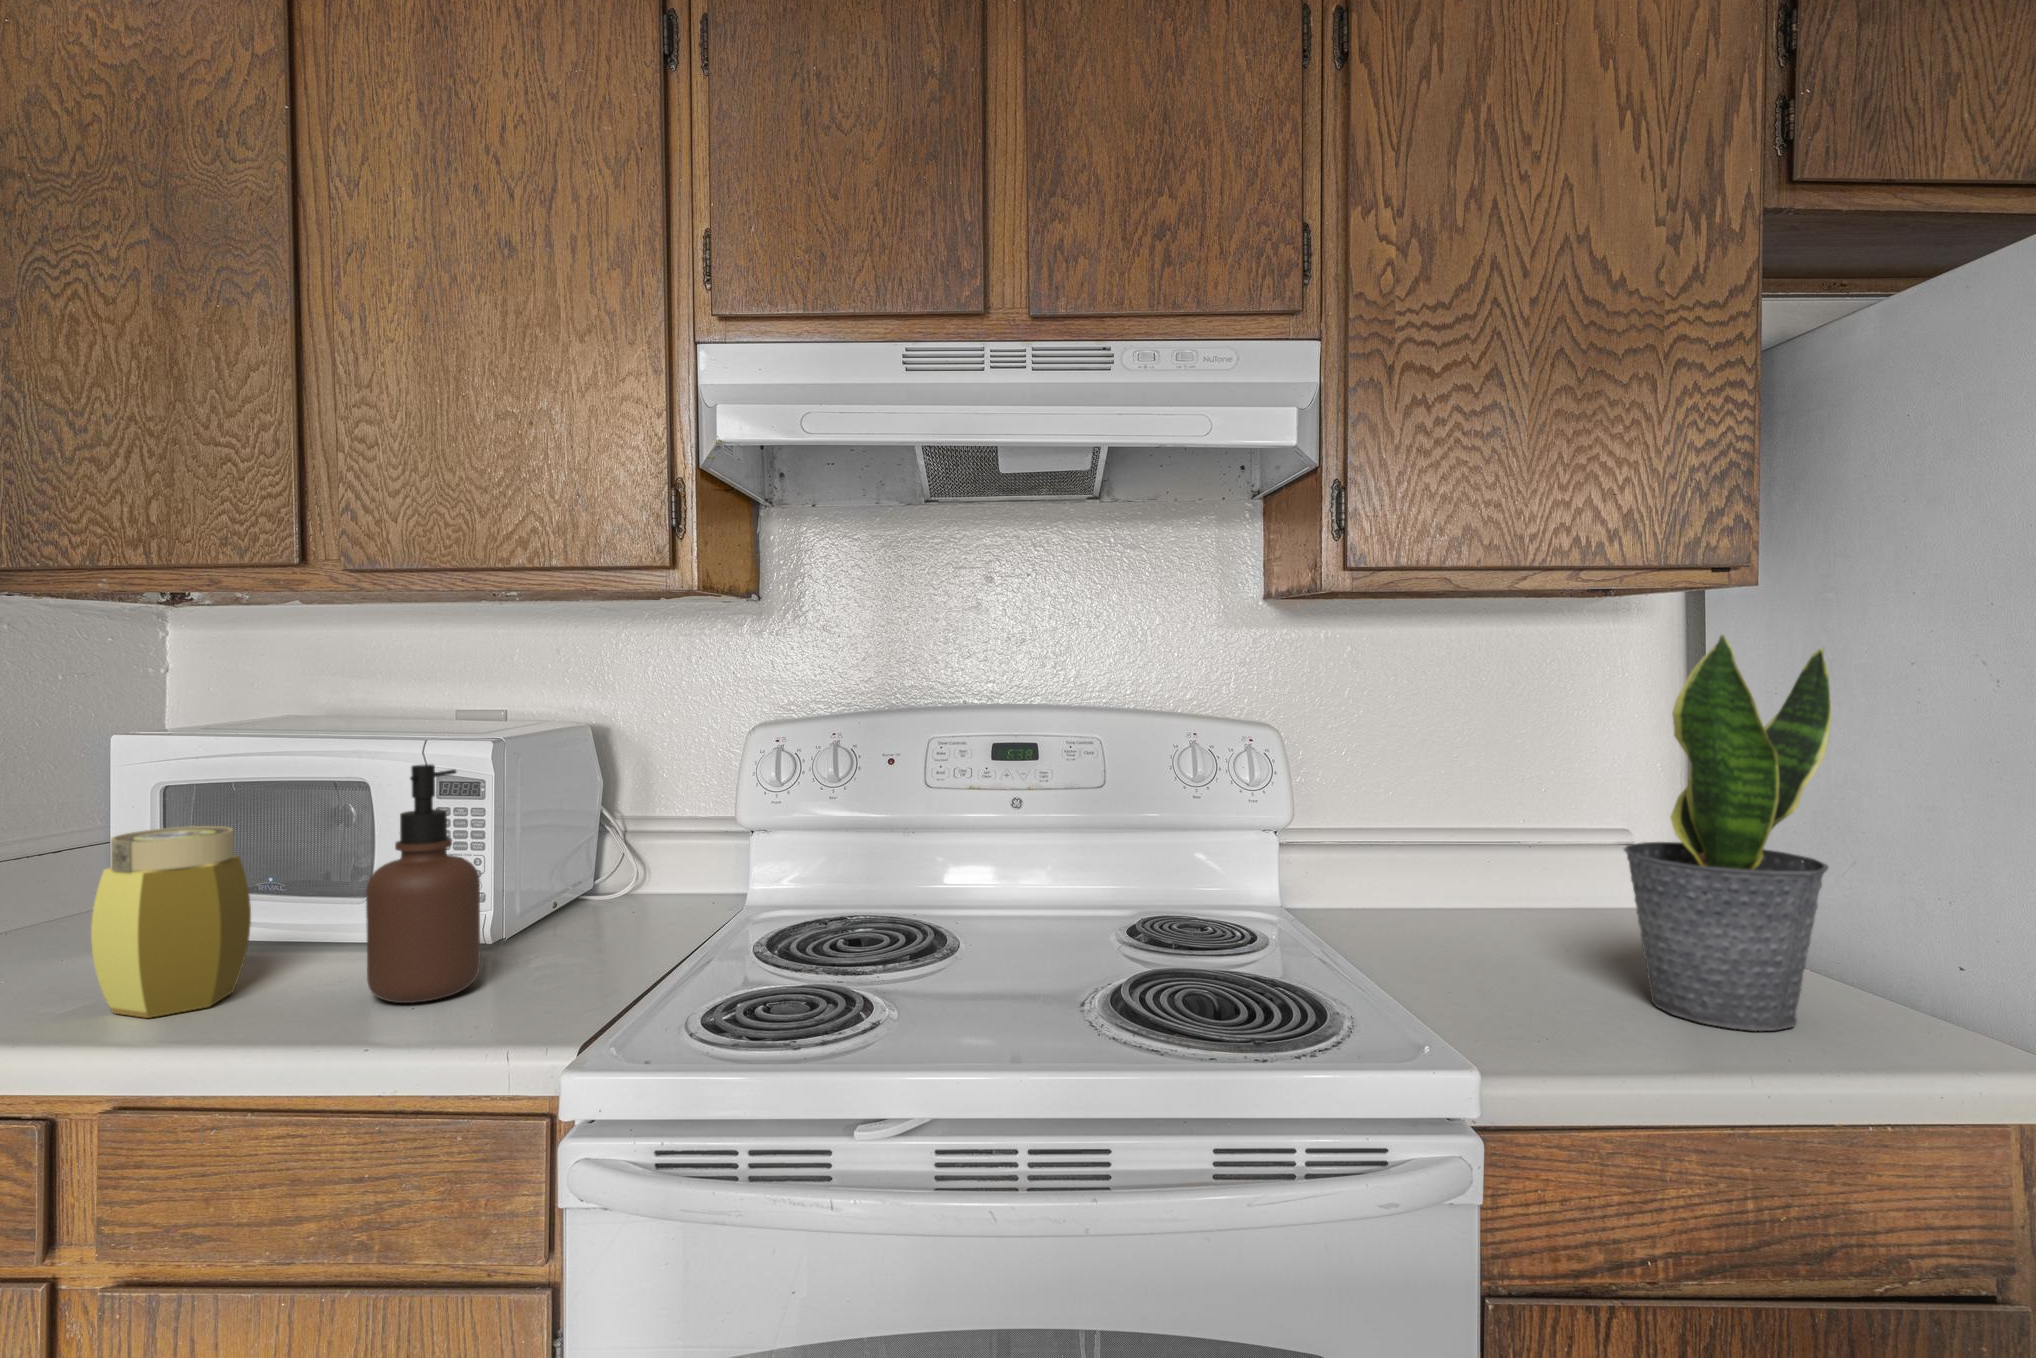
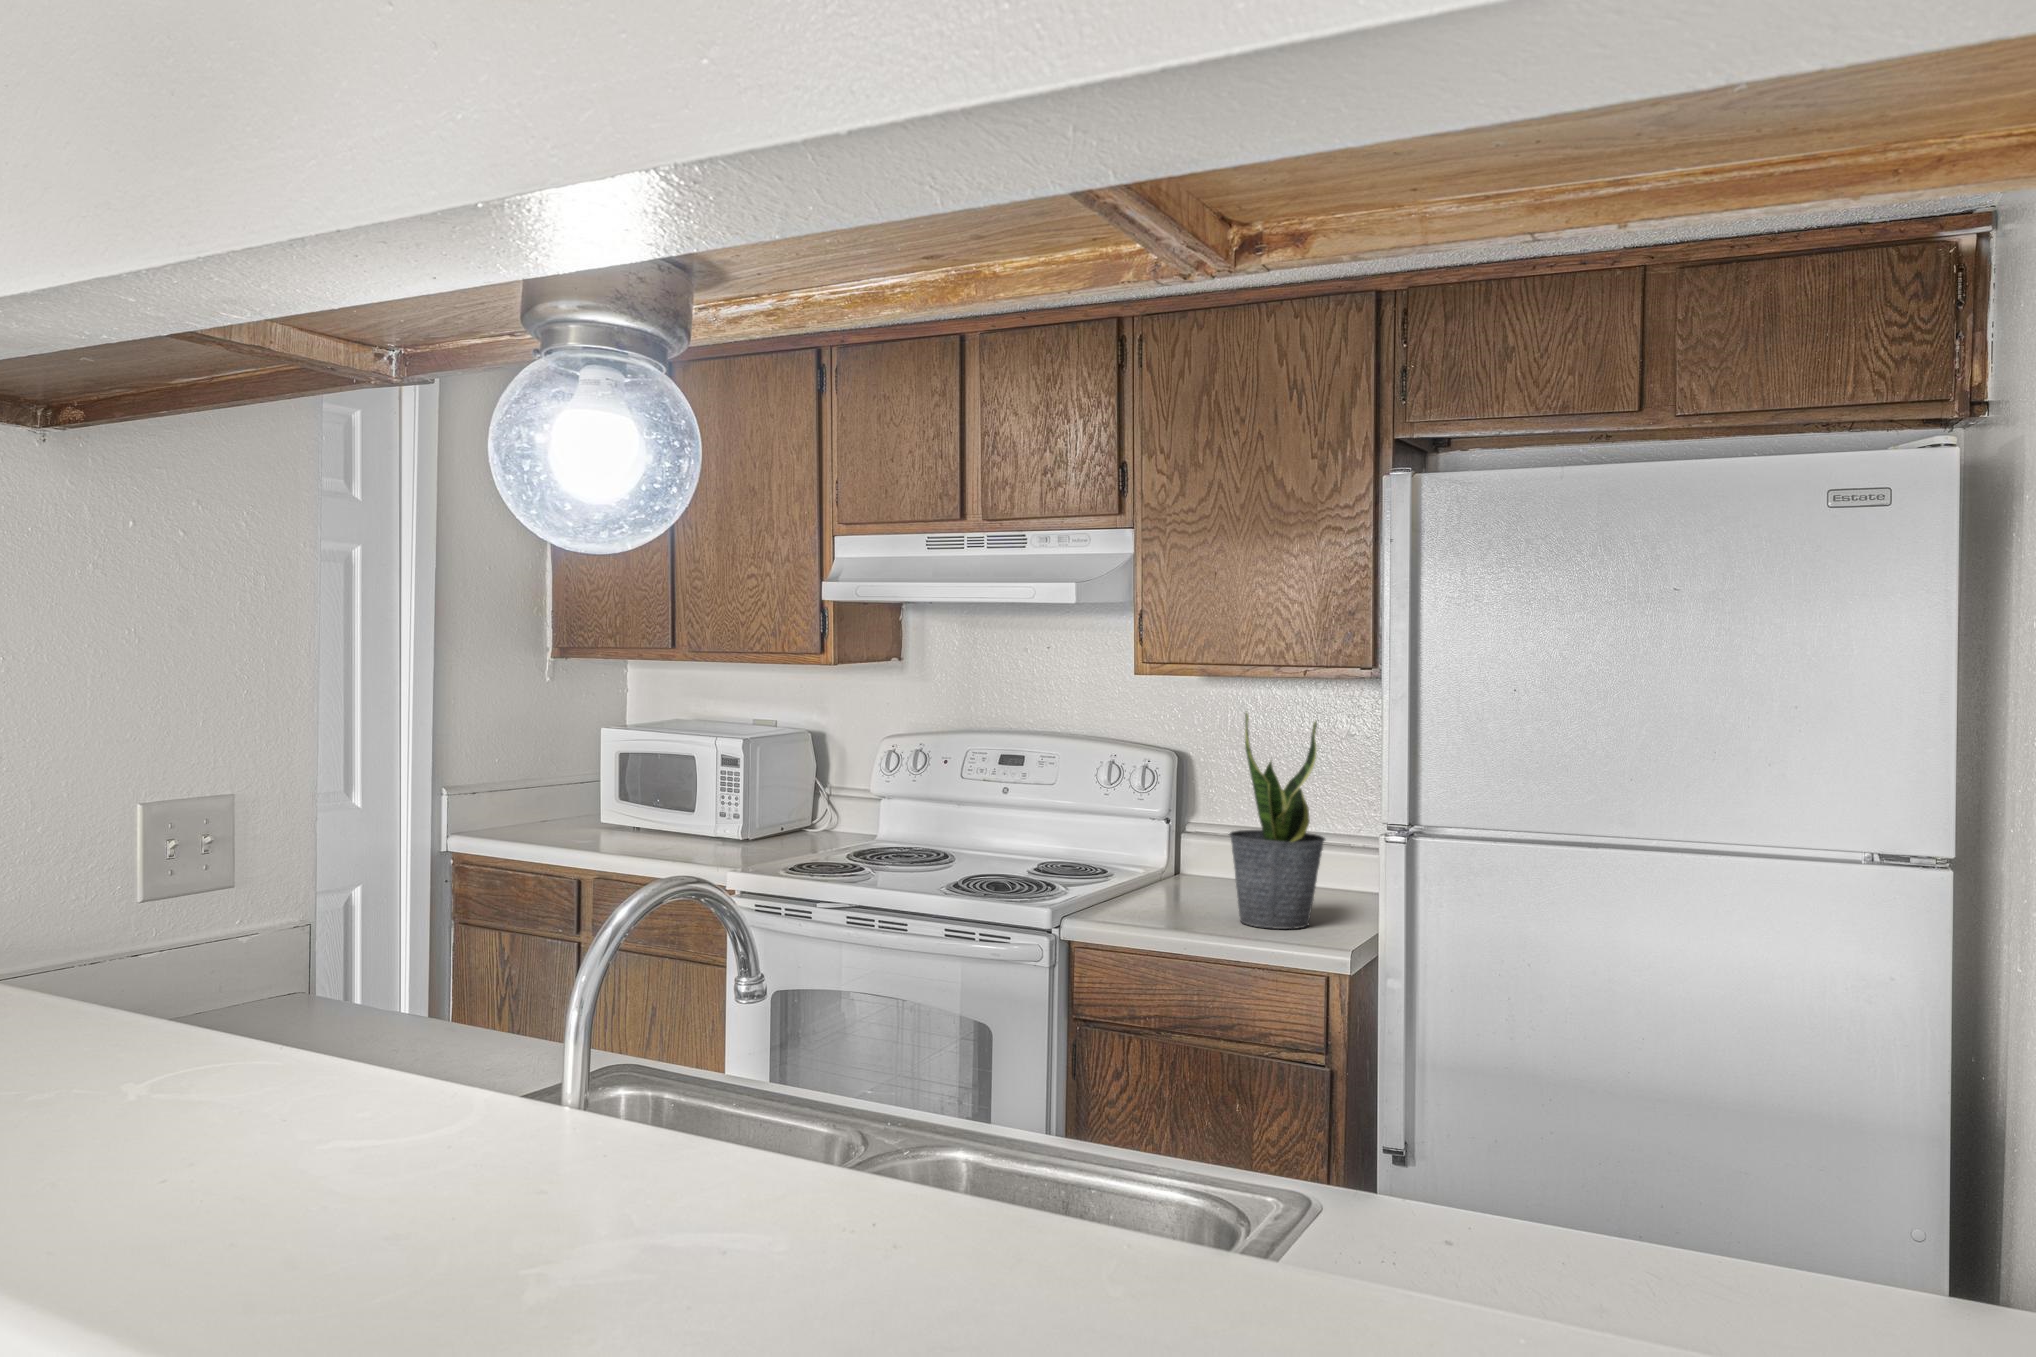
soap dispenser: present [366,764,480,1003] -> none [679,747,727,855]
jar: present [91,826,251,1018] -> none [584,769,641,848]

